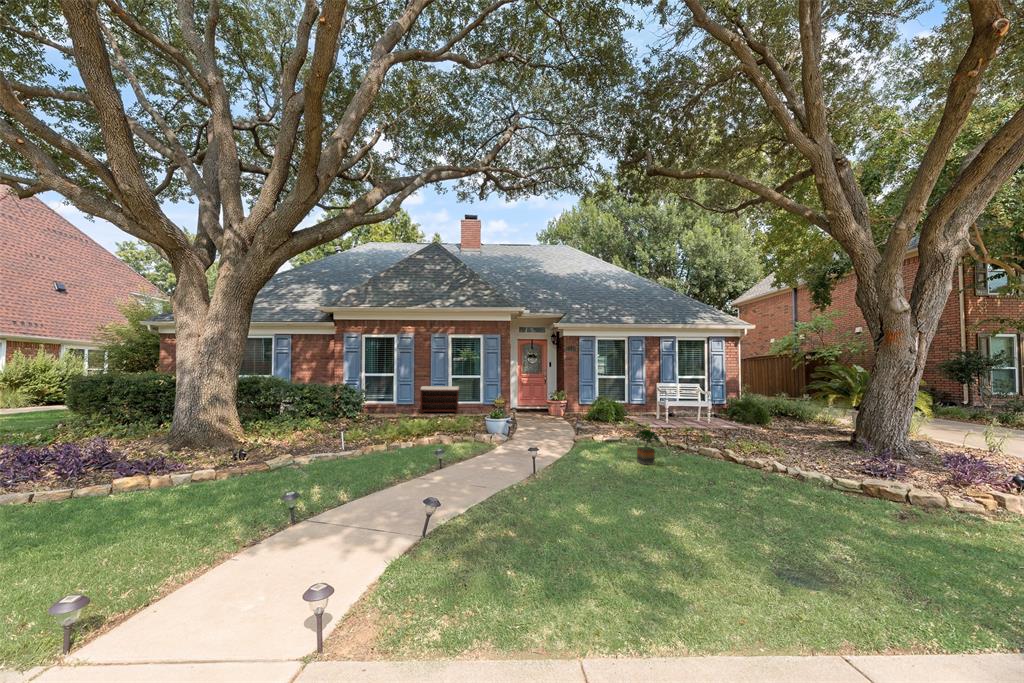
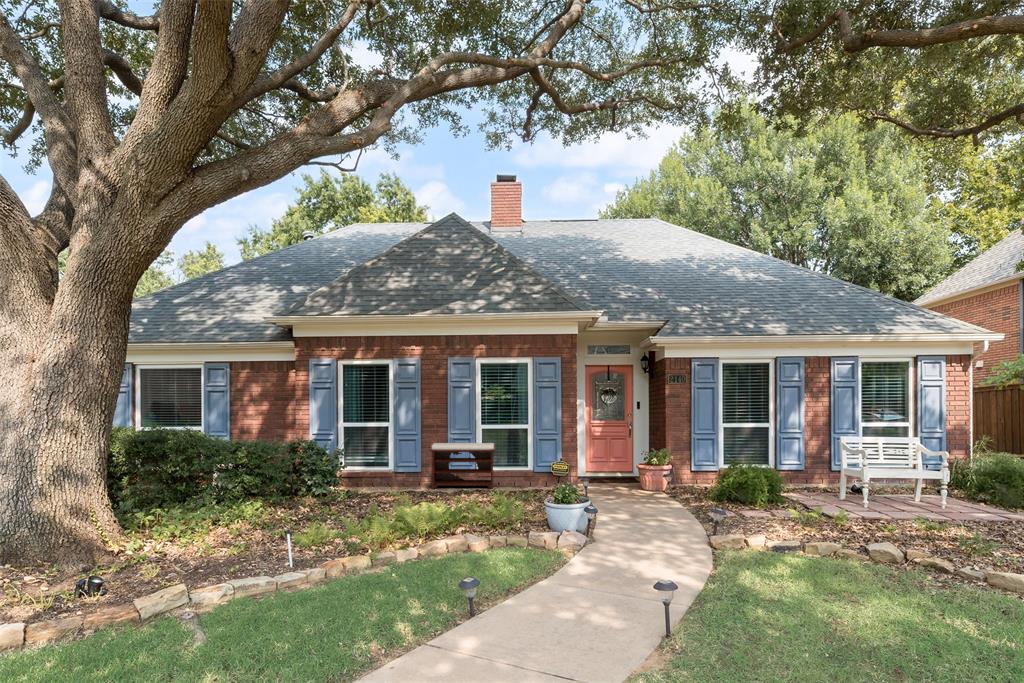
potted tree: present [635,430,660,465] -> none [841,536,899,608]

